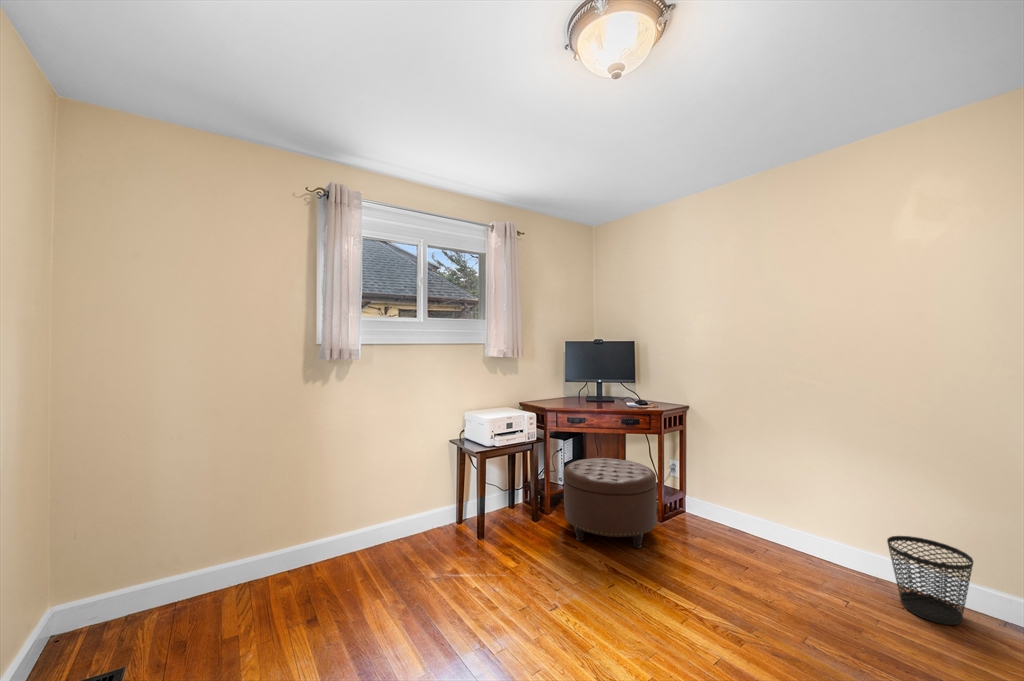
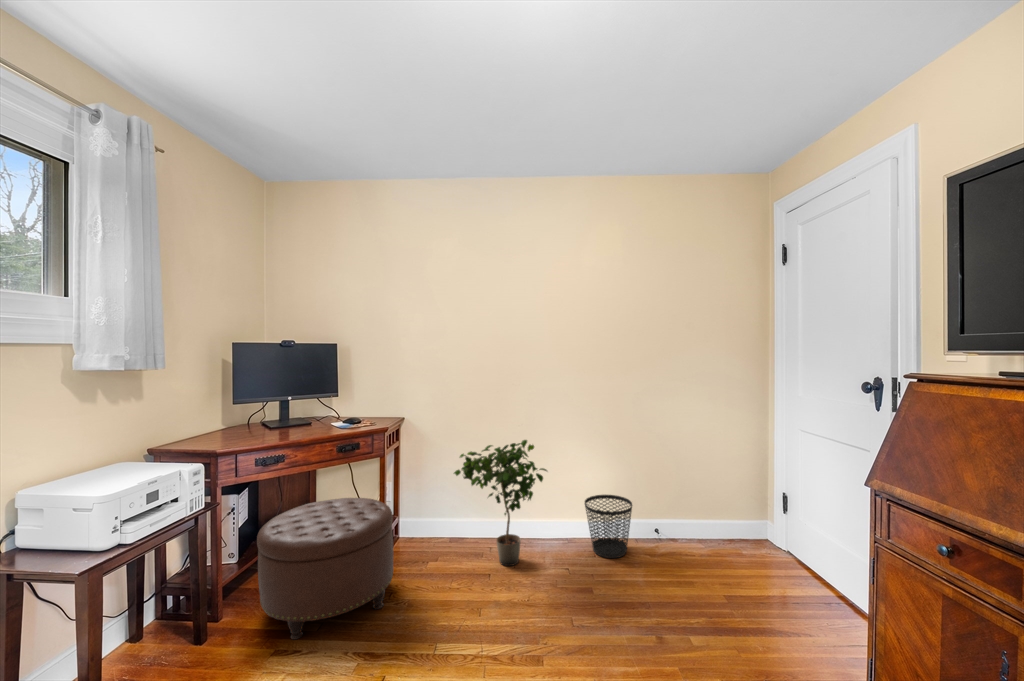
potted plant: none [716,445,833,571] -> present [454,440,547,566]

